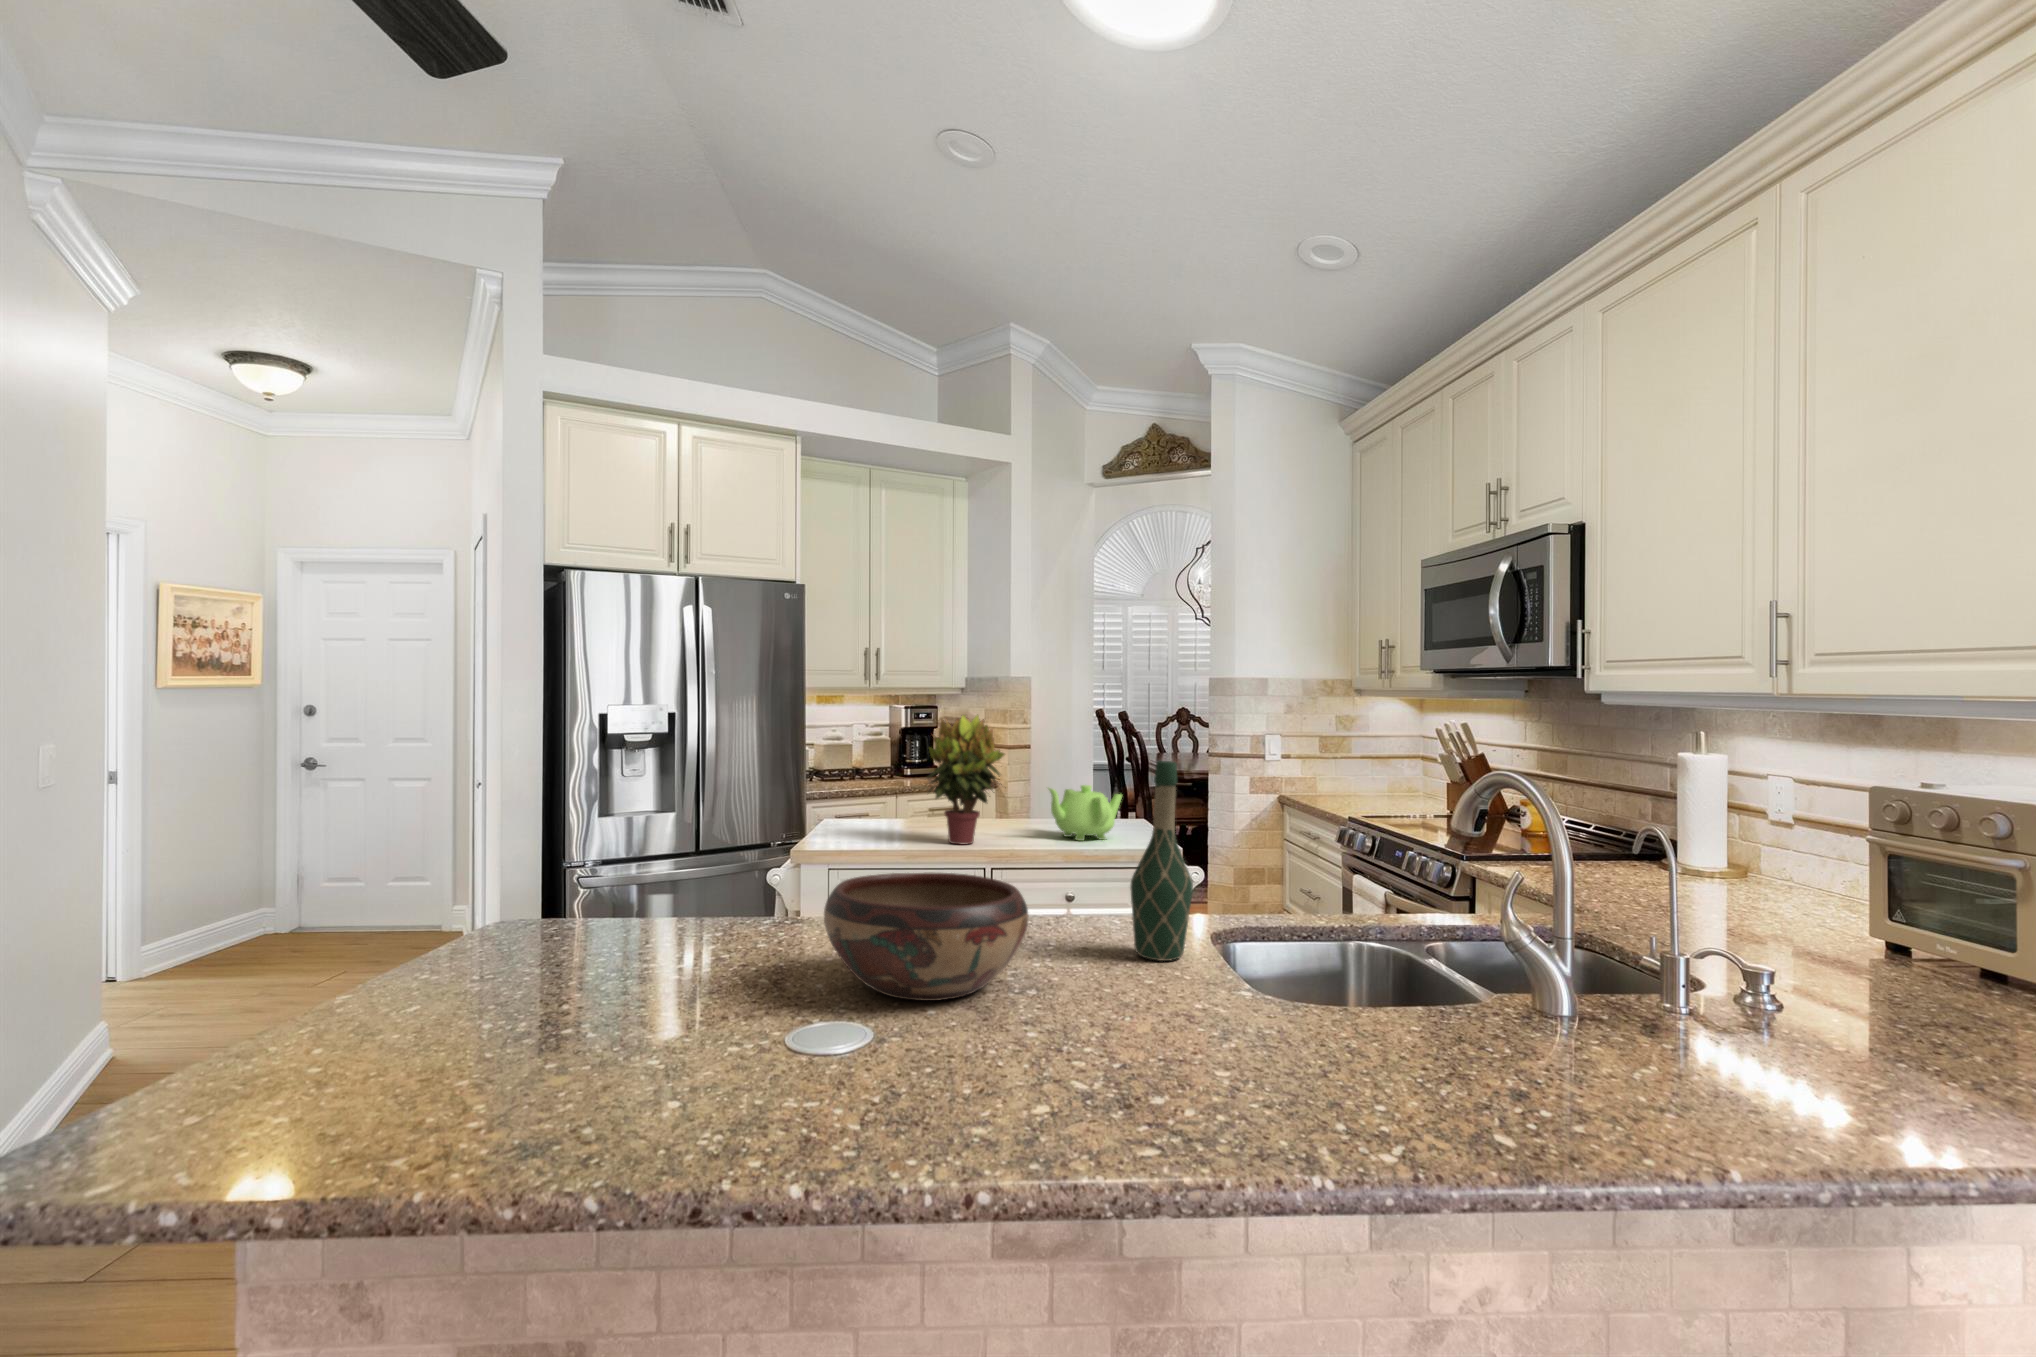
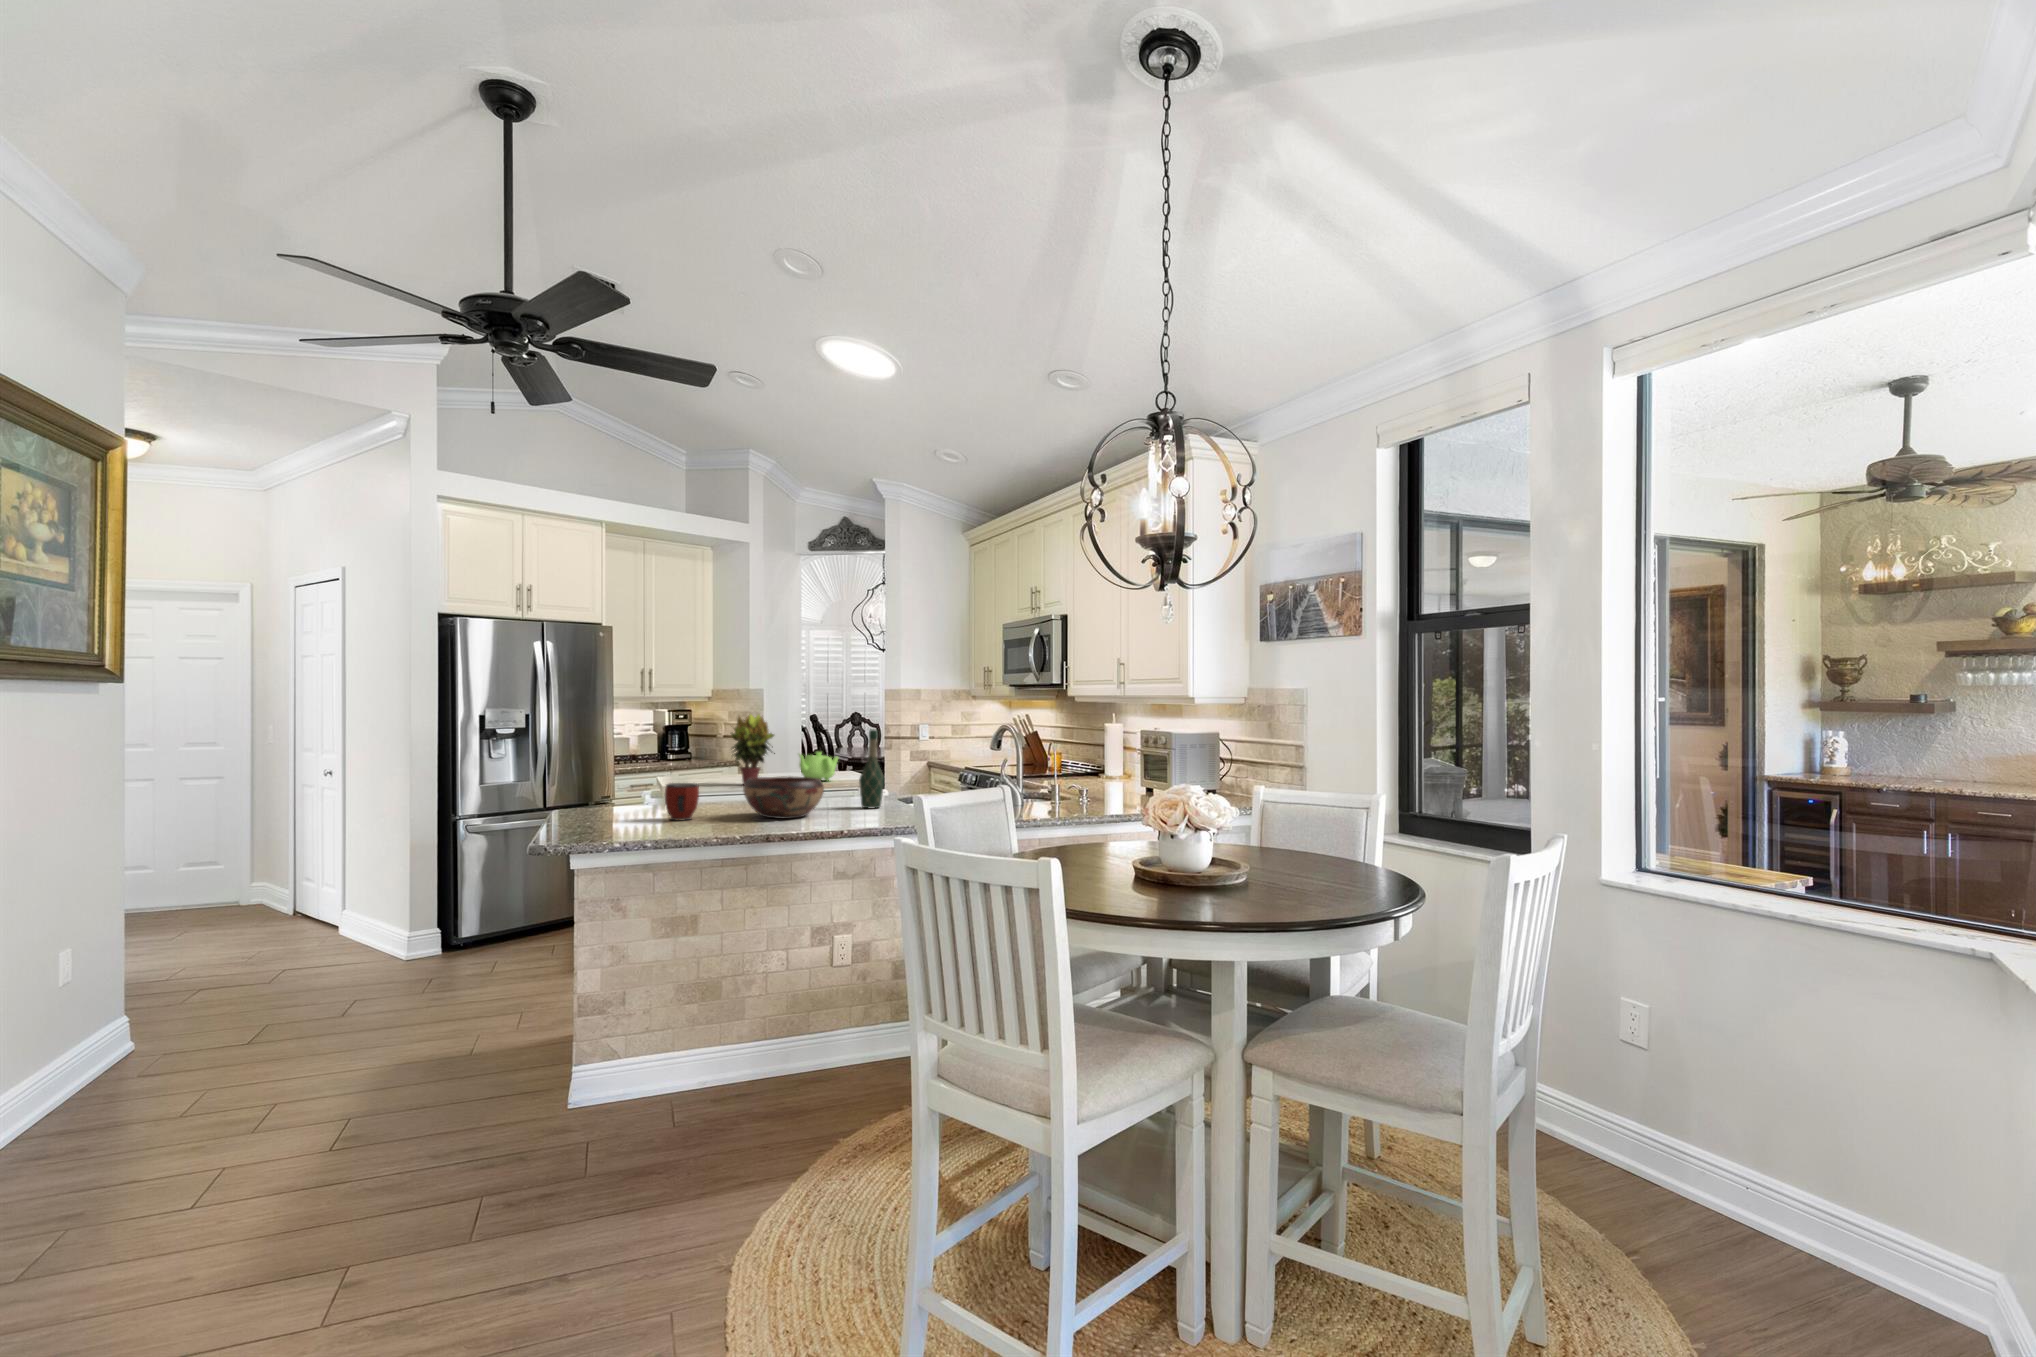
mug: none [642,881,726,983] -> present [665,783,699,821]

